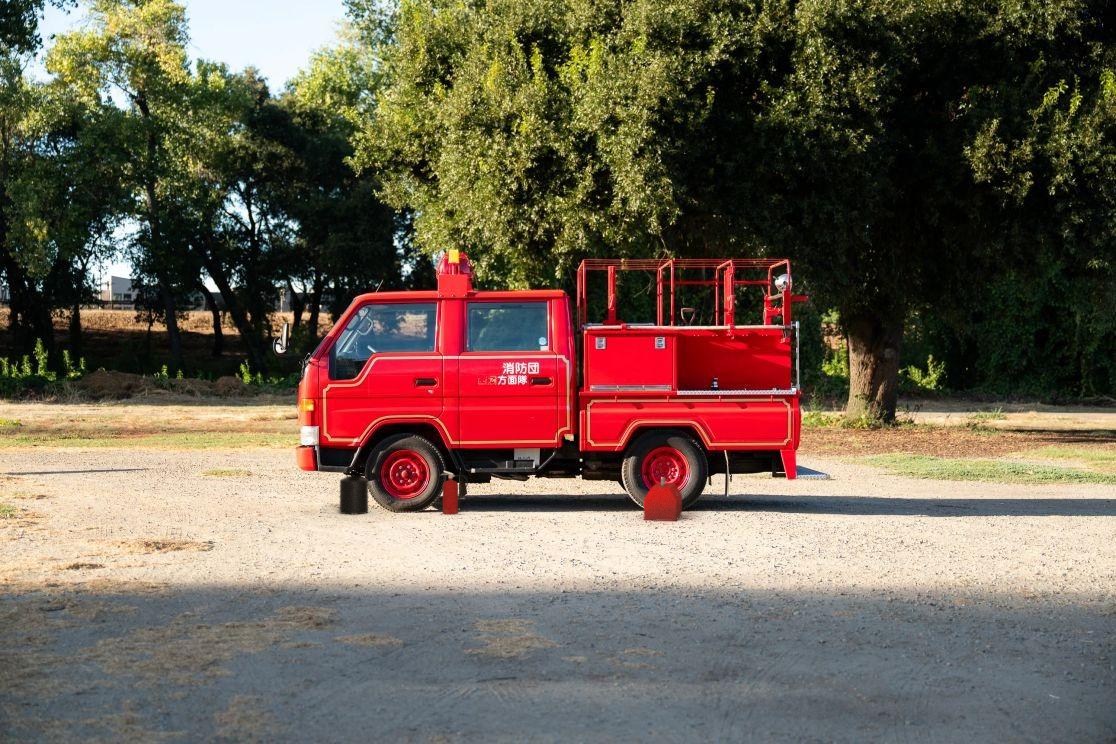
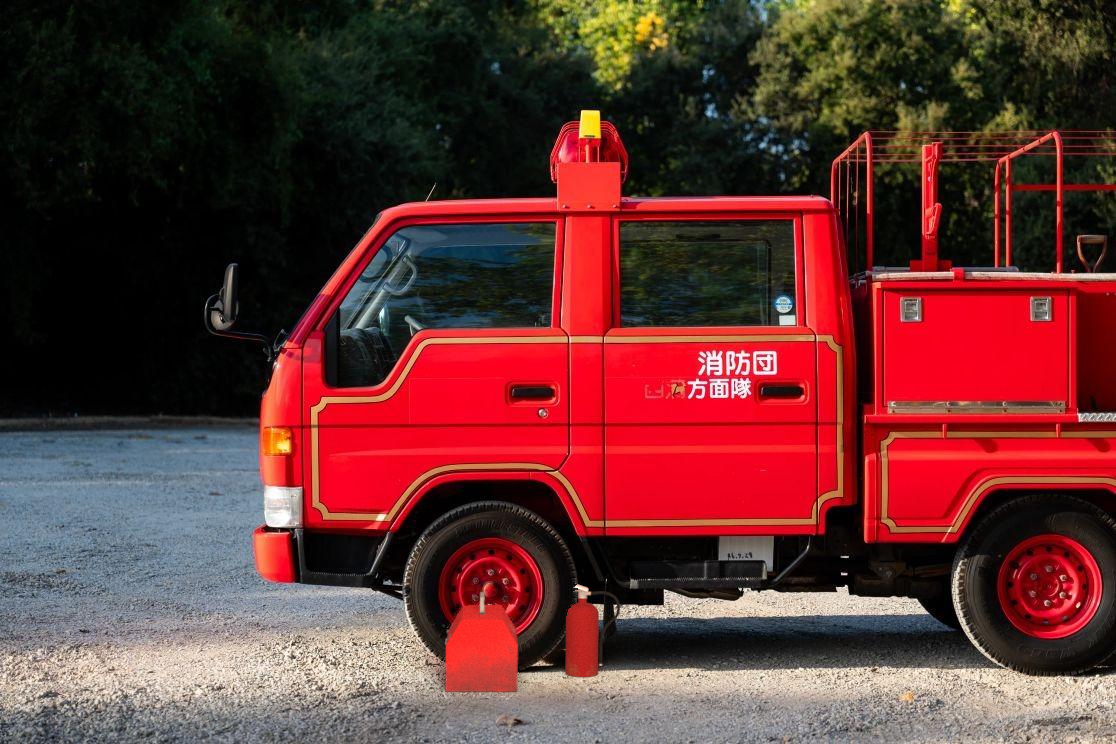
trash can: present [339,467,368,514] -> none [346,570,408,676]
toolbox: present [644,478,682,521] -> present [445,592,518,692]

